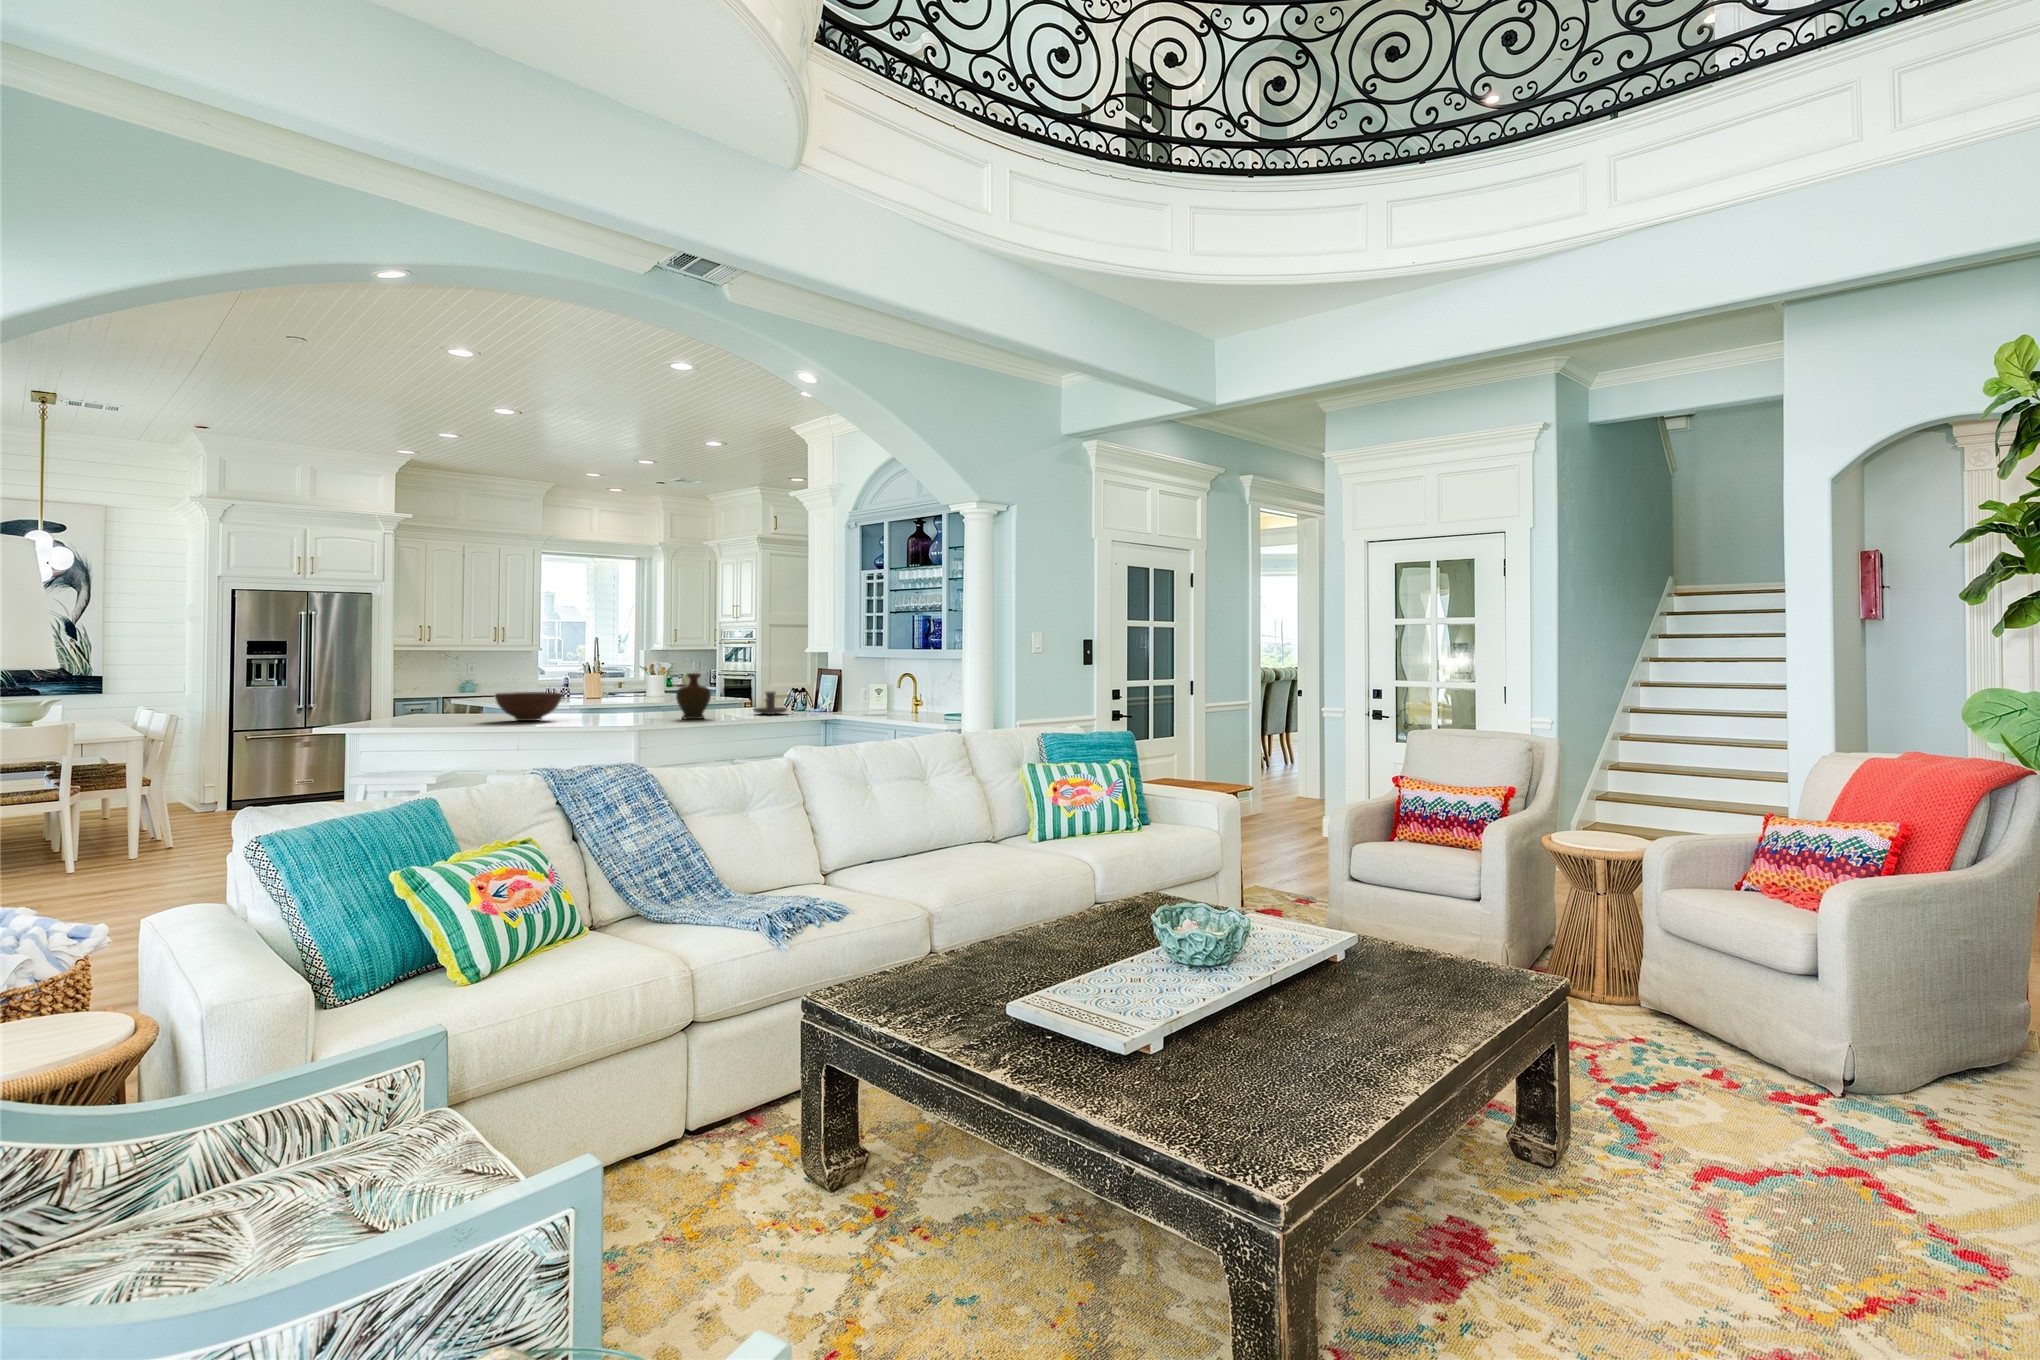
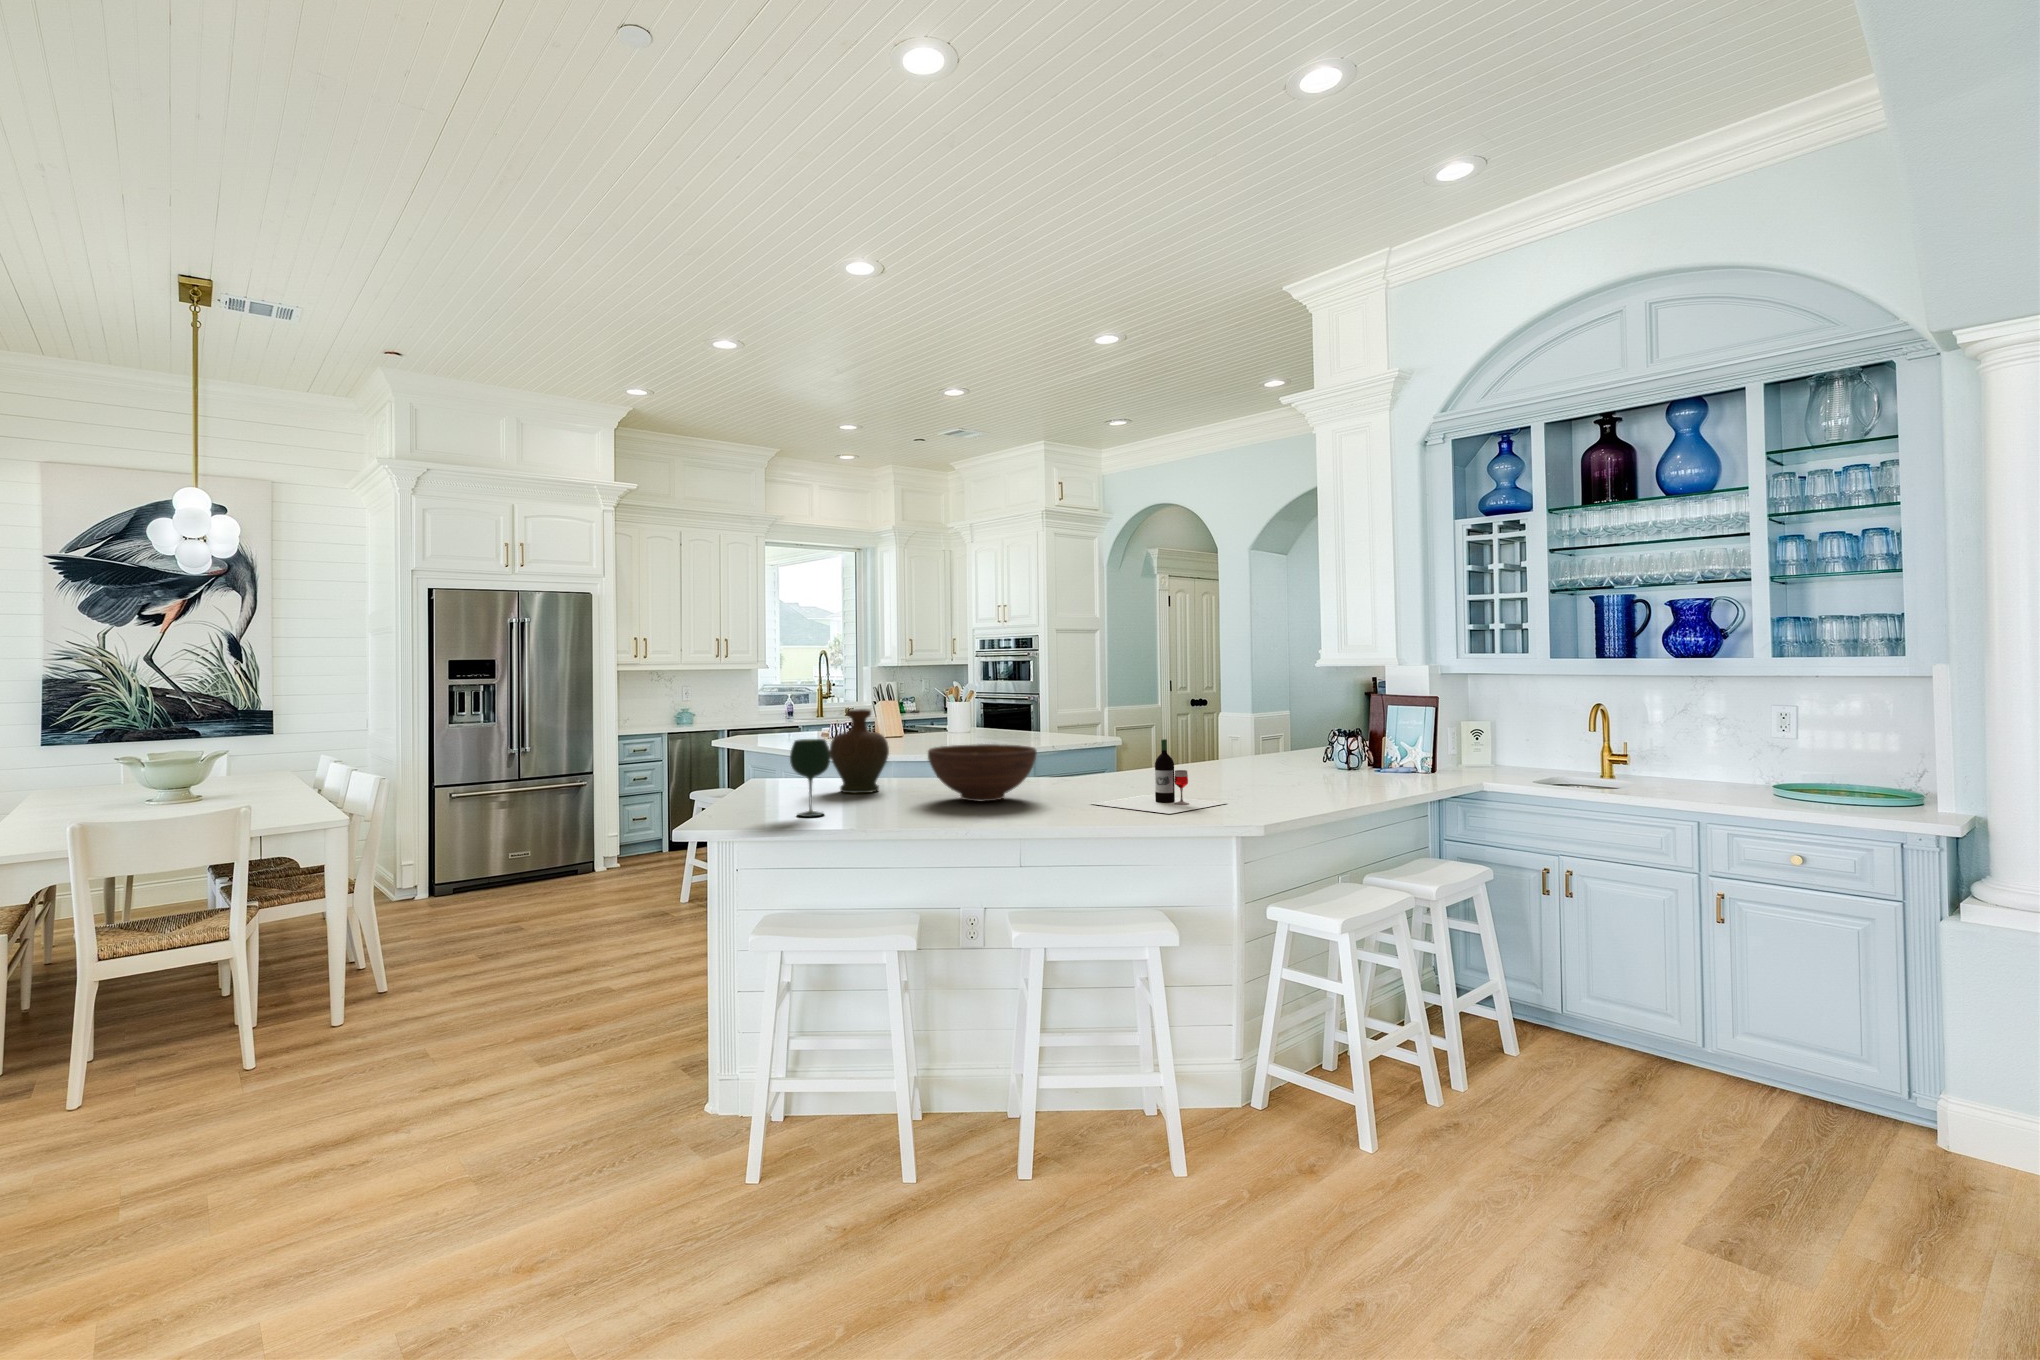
decorative vase: present [676,673,711,719] -> present [830,709,889,793]
wine glass: none [399,685,424,725] -> present [790,739,831,817]
wine bottle: none [581,688,656,724] -> present [1091,739,1226,814]
candle holder: present [753,692,787,714] -> none [1288,733,1352,775]

